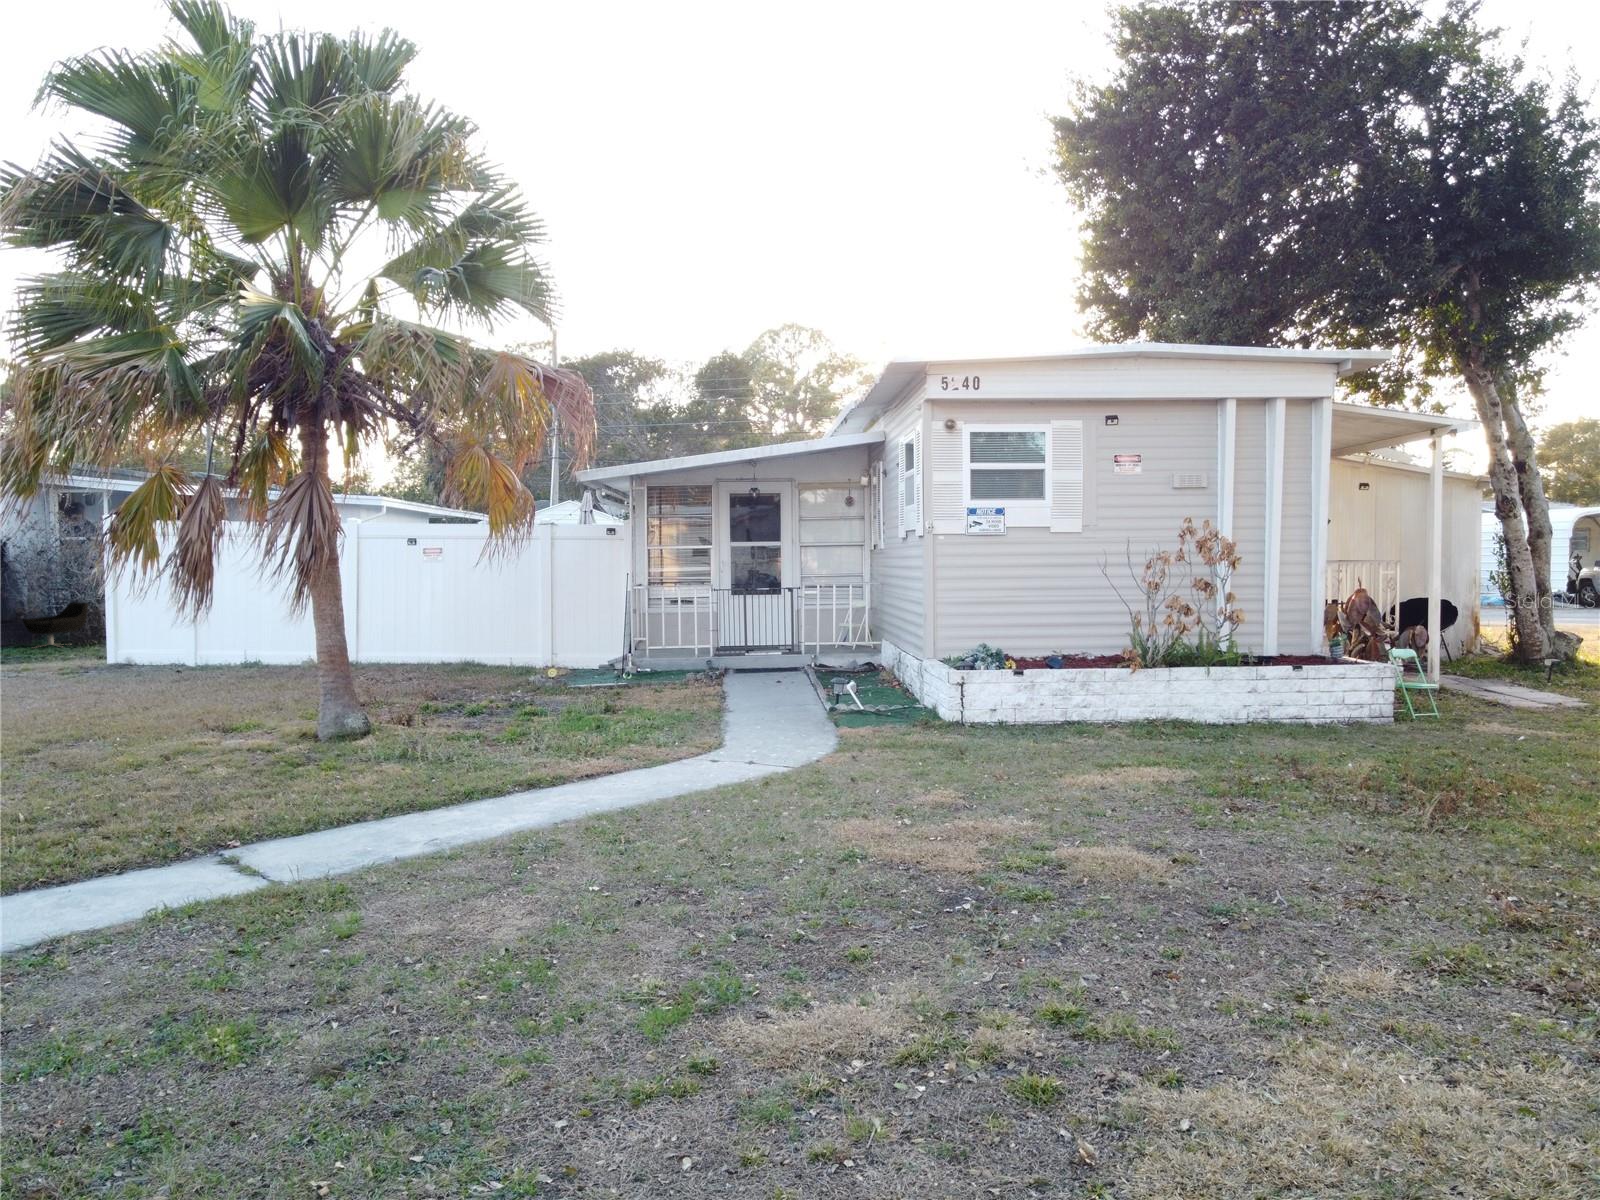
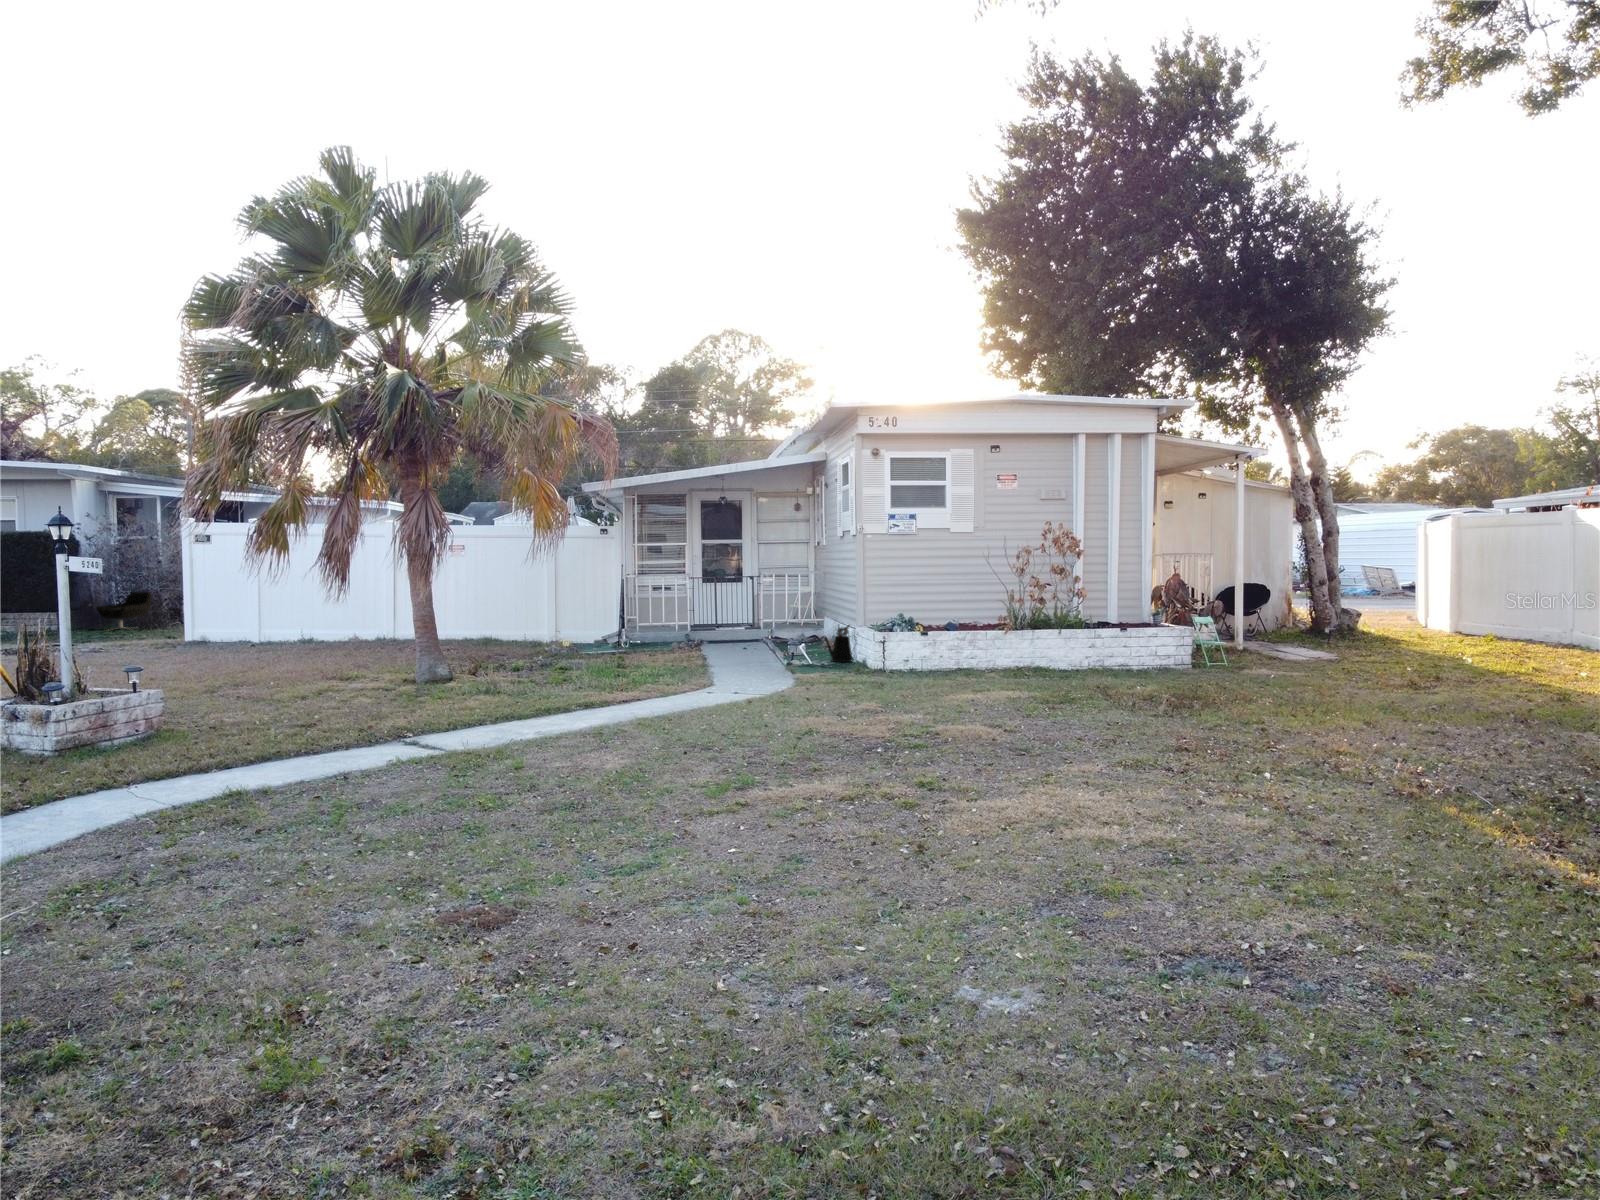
watering can: none [882,654,926,707] -> present [825,625,852,662]

